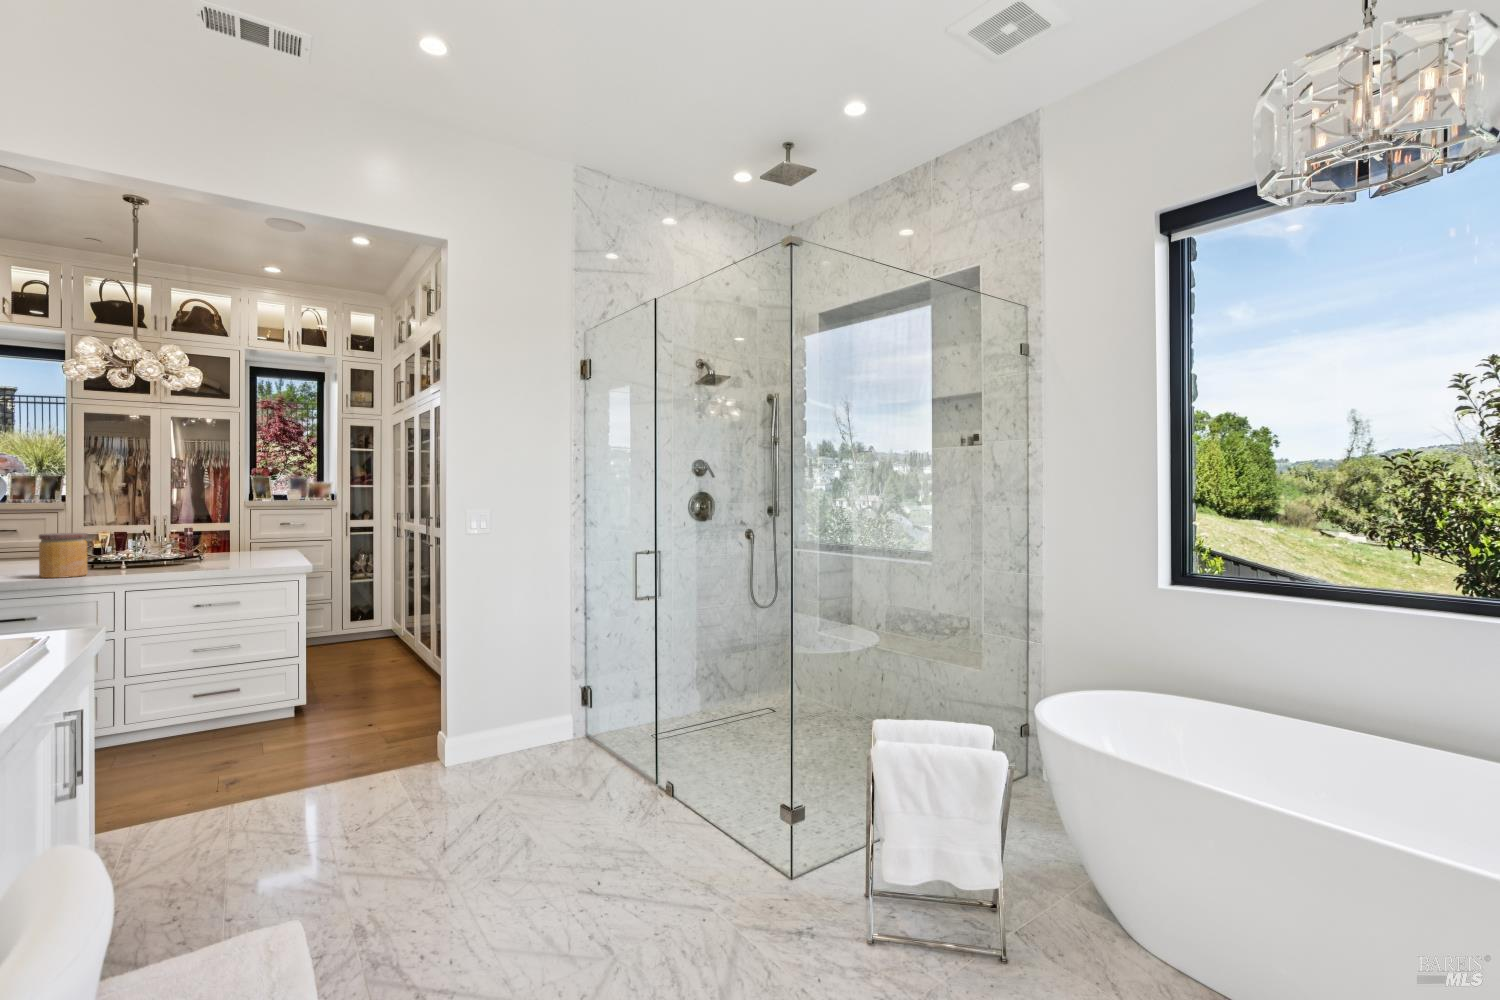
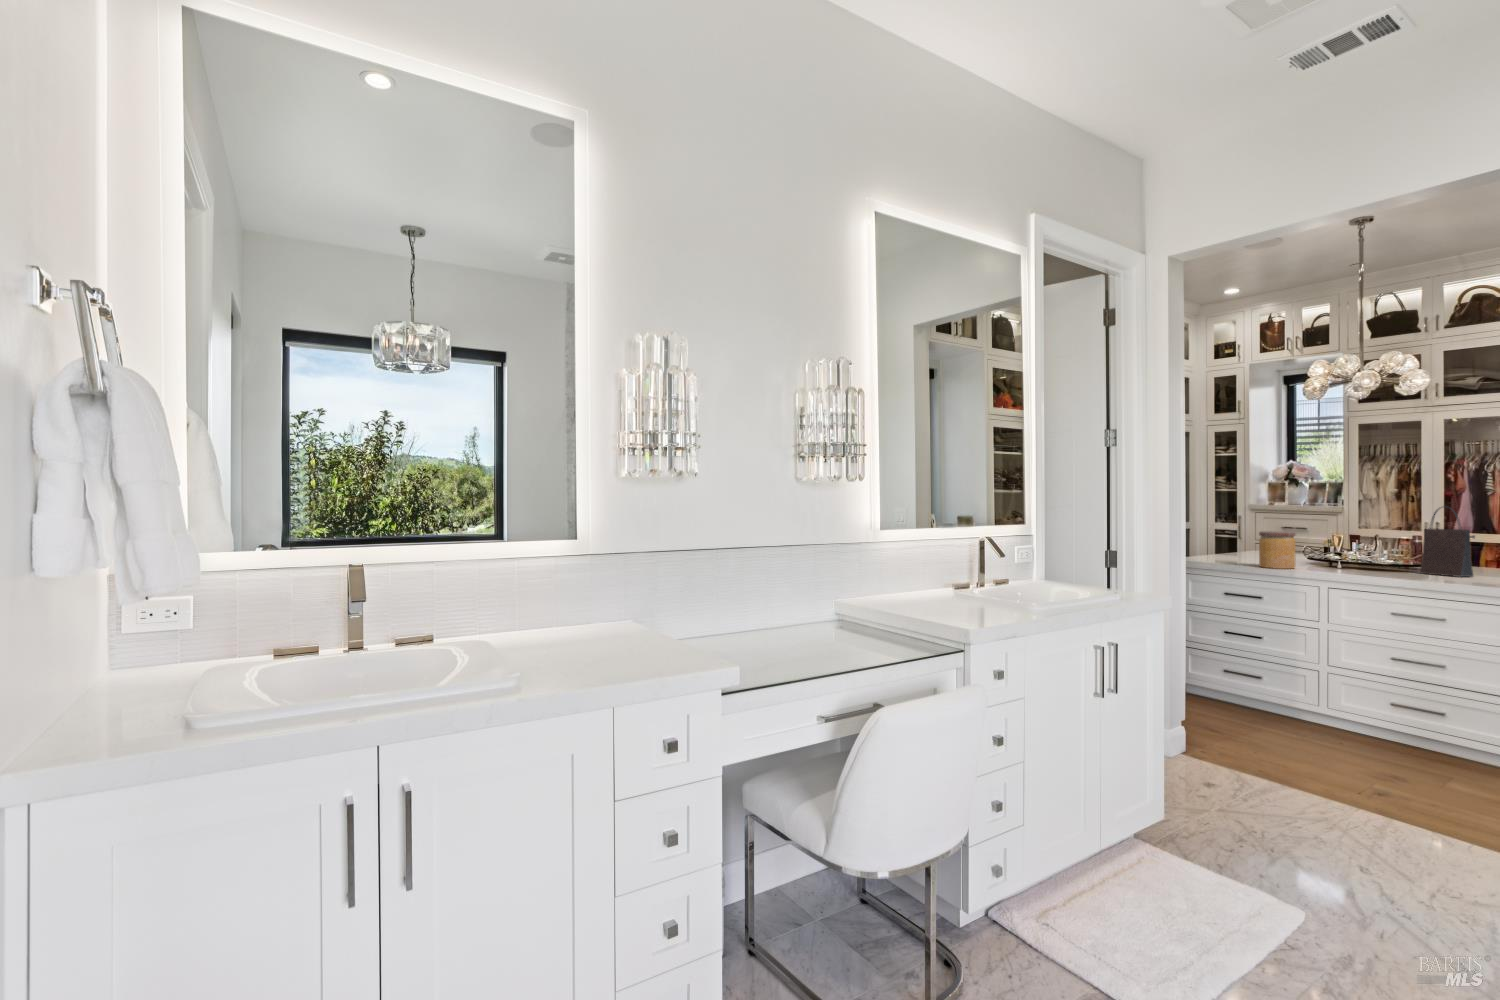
handbag: none [212,502,260,566] -> present [1420,508,1475,577]

